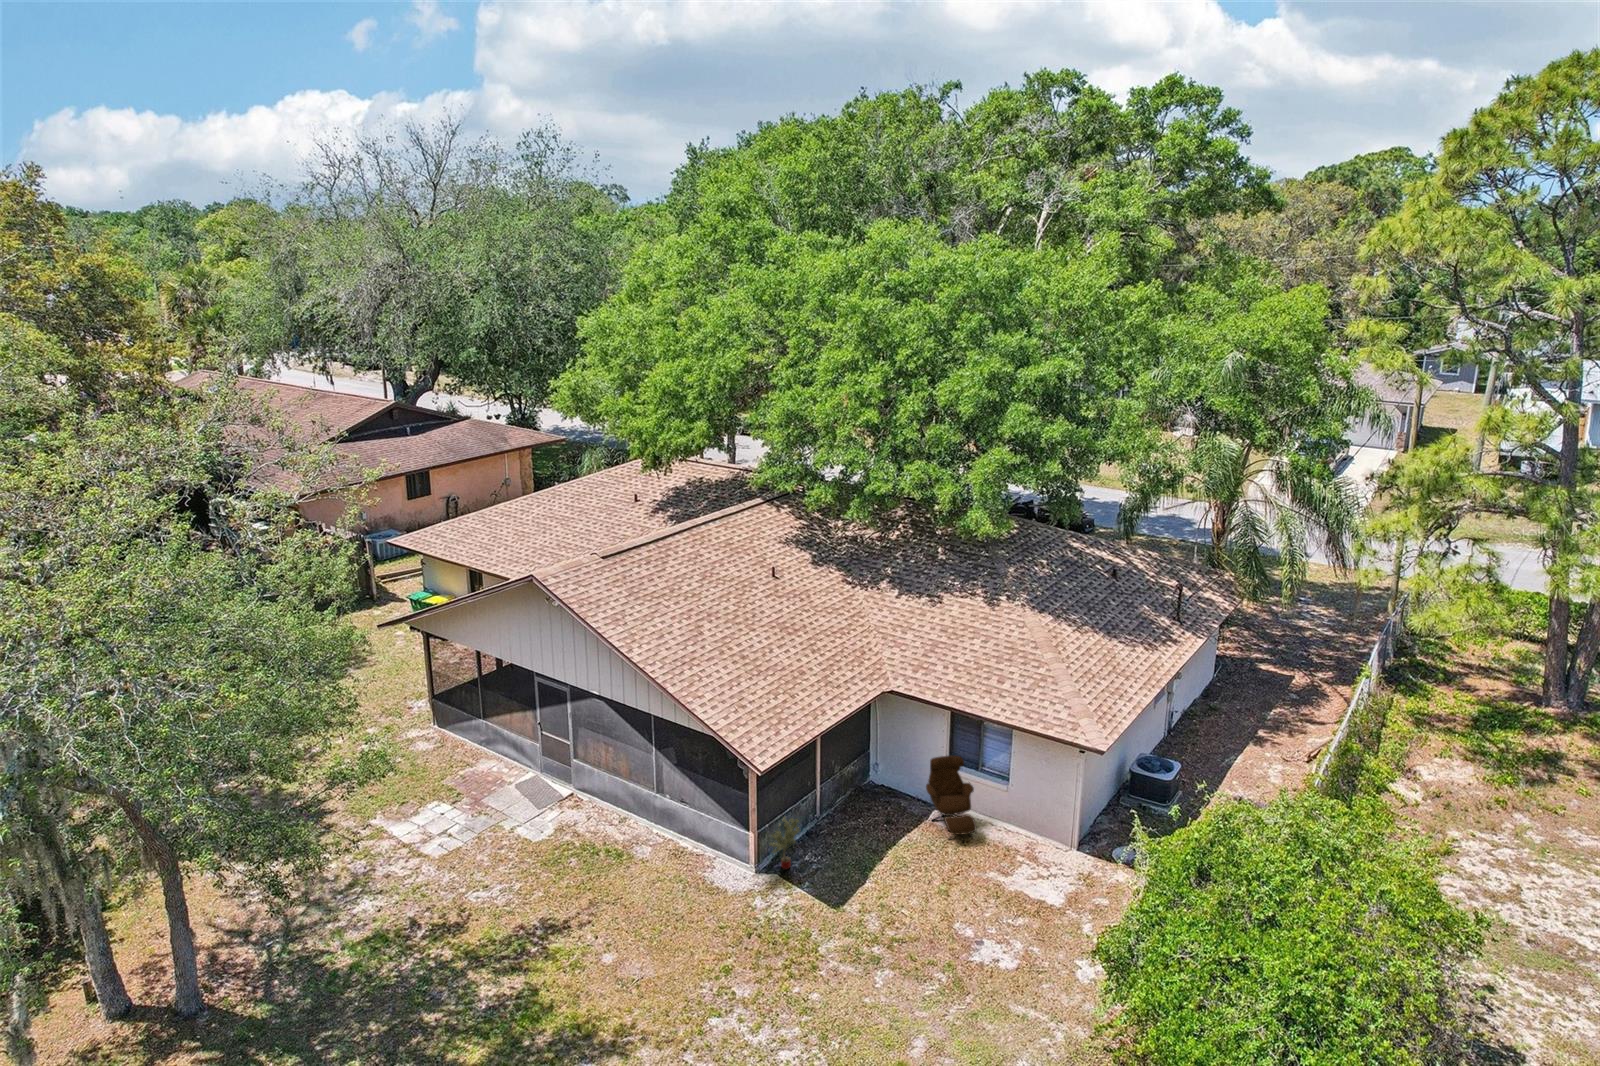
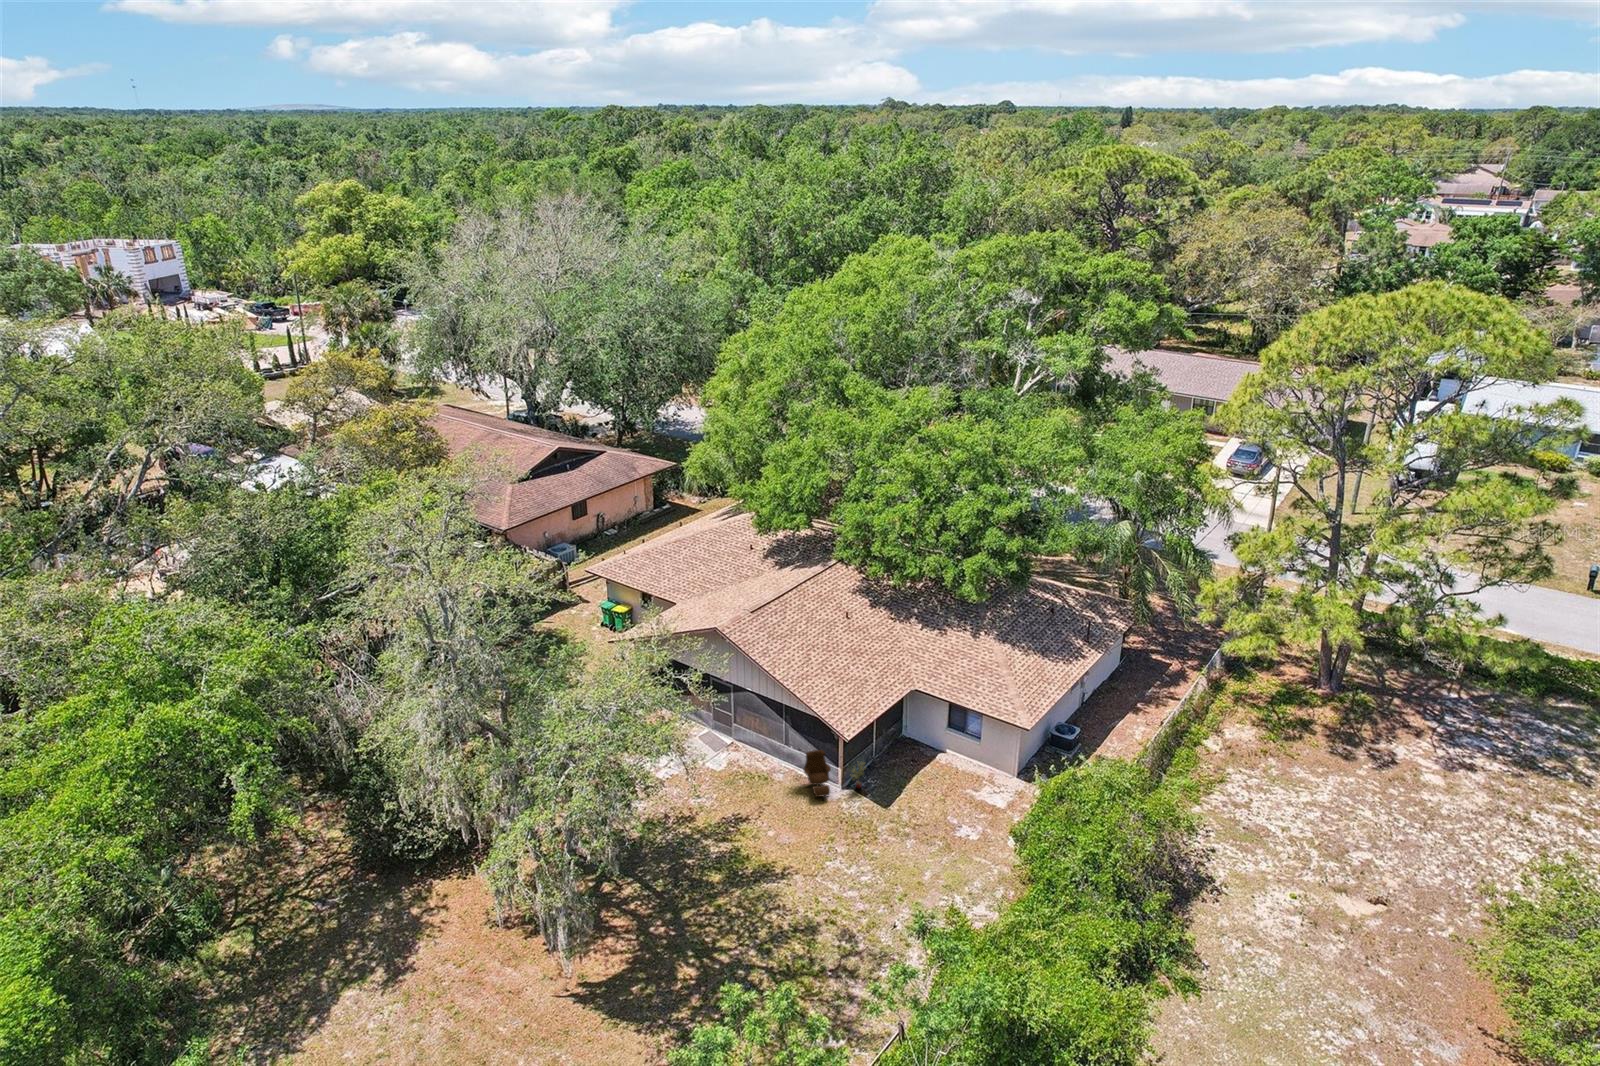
lounge chair: present [926,756,976,842] -> present [804,750,831,798]

